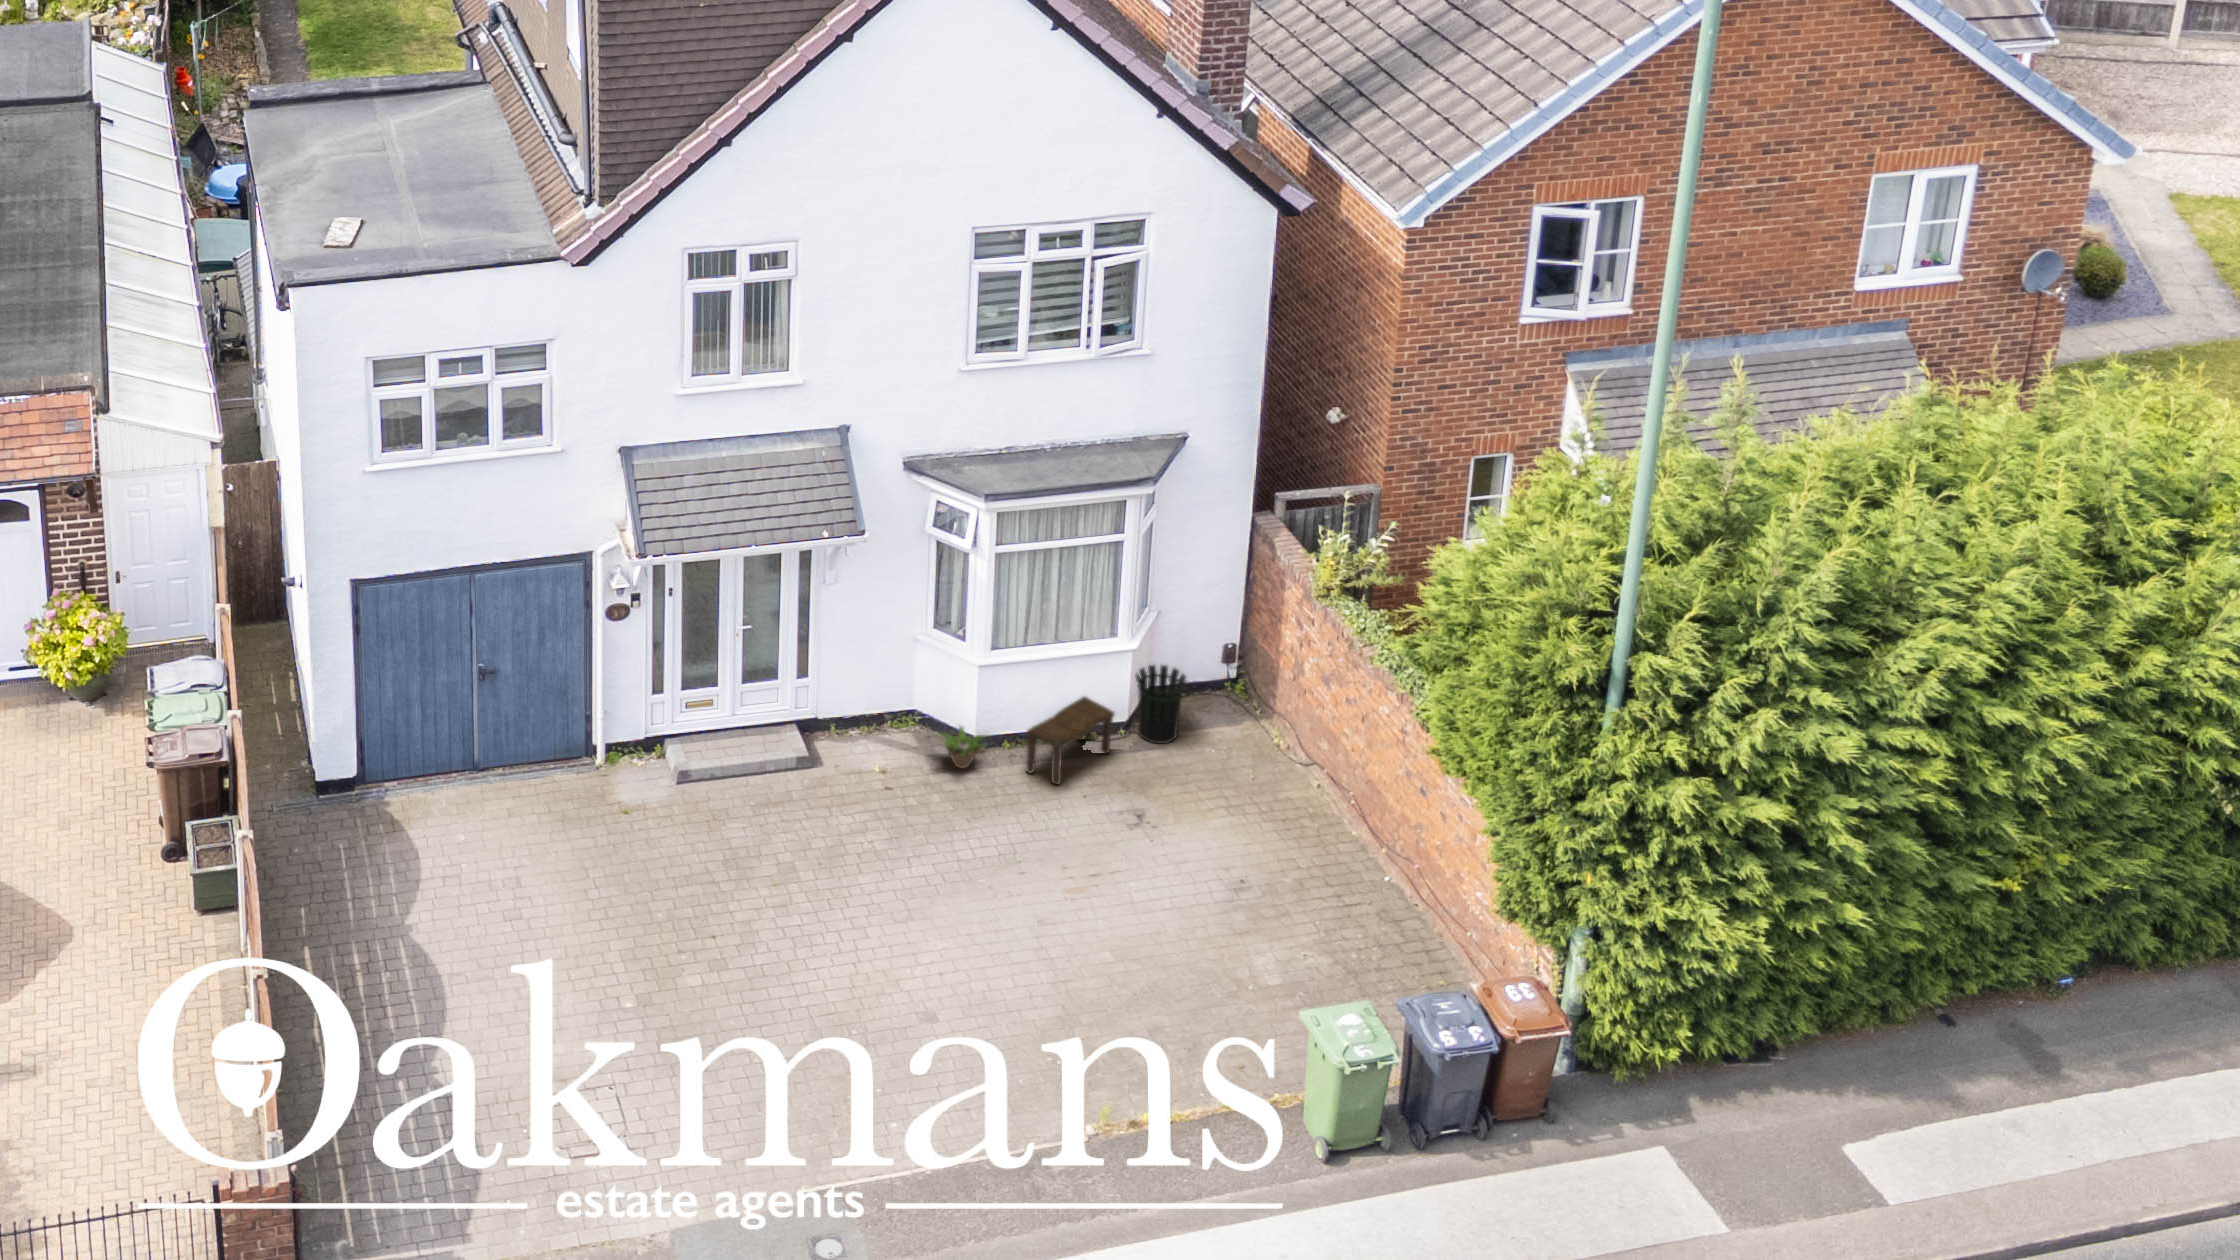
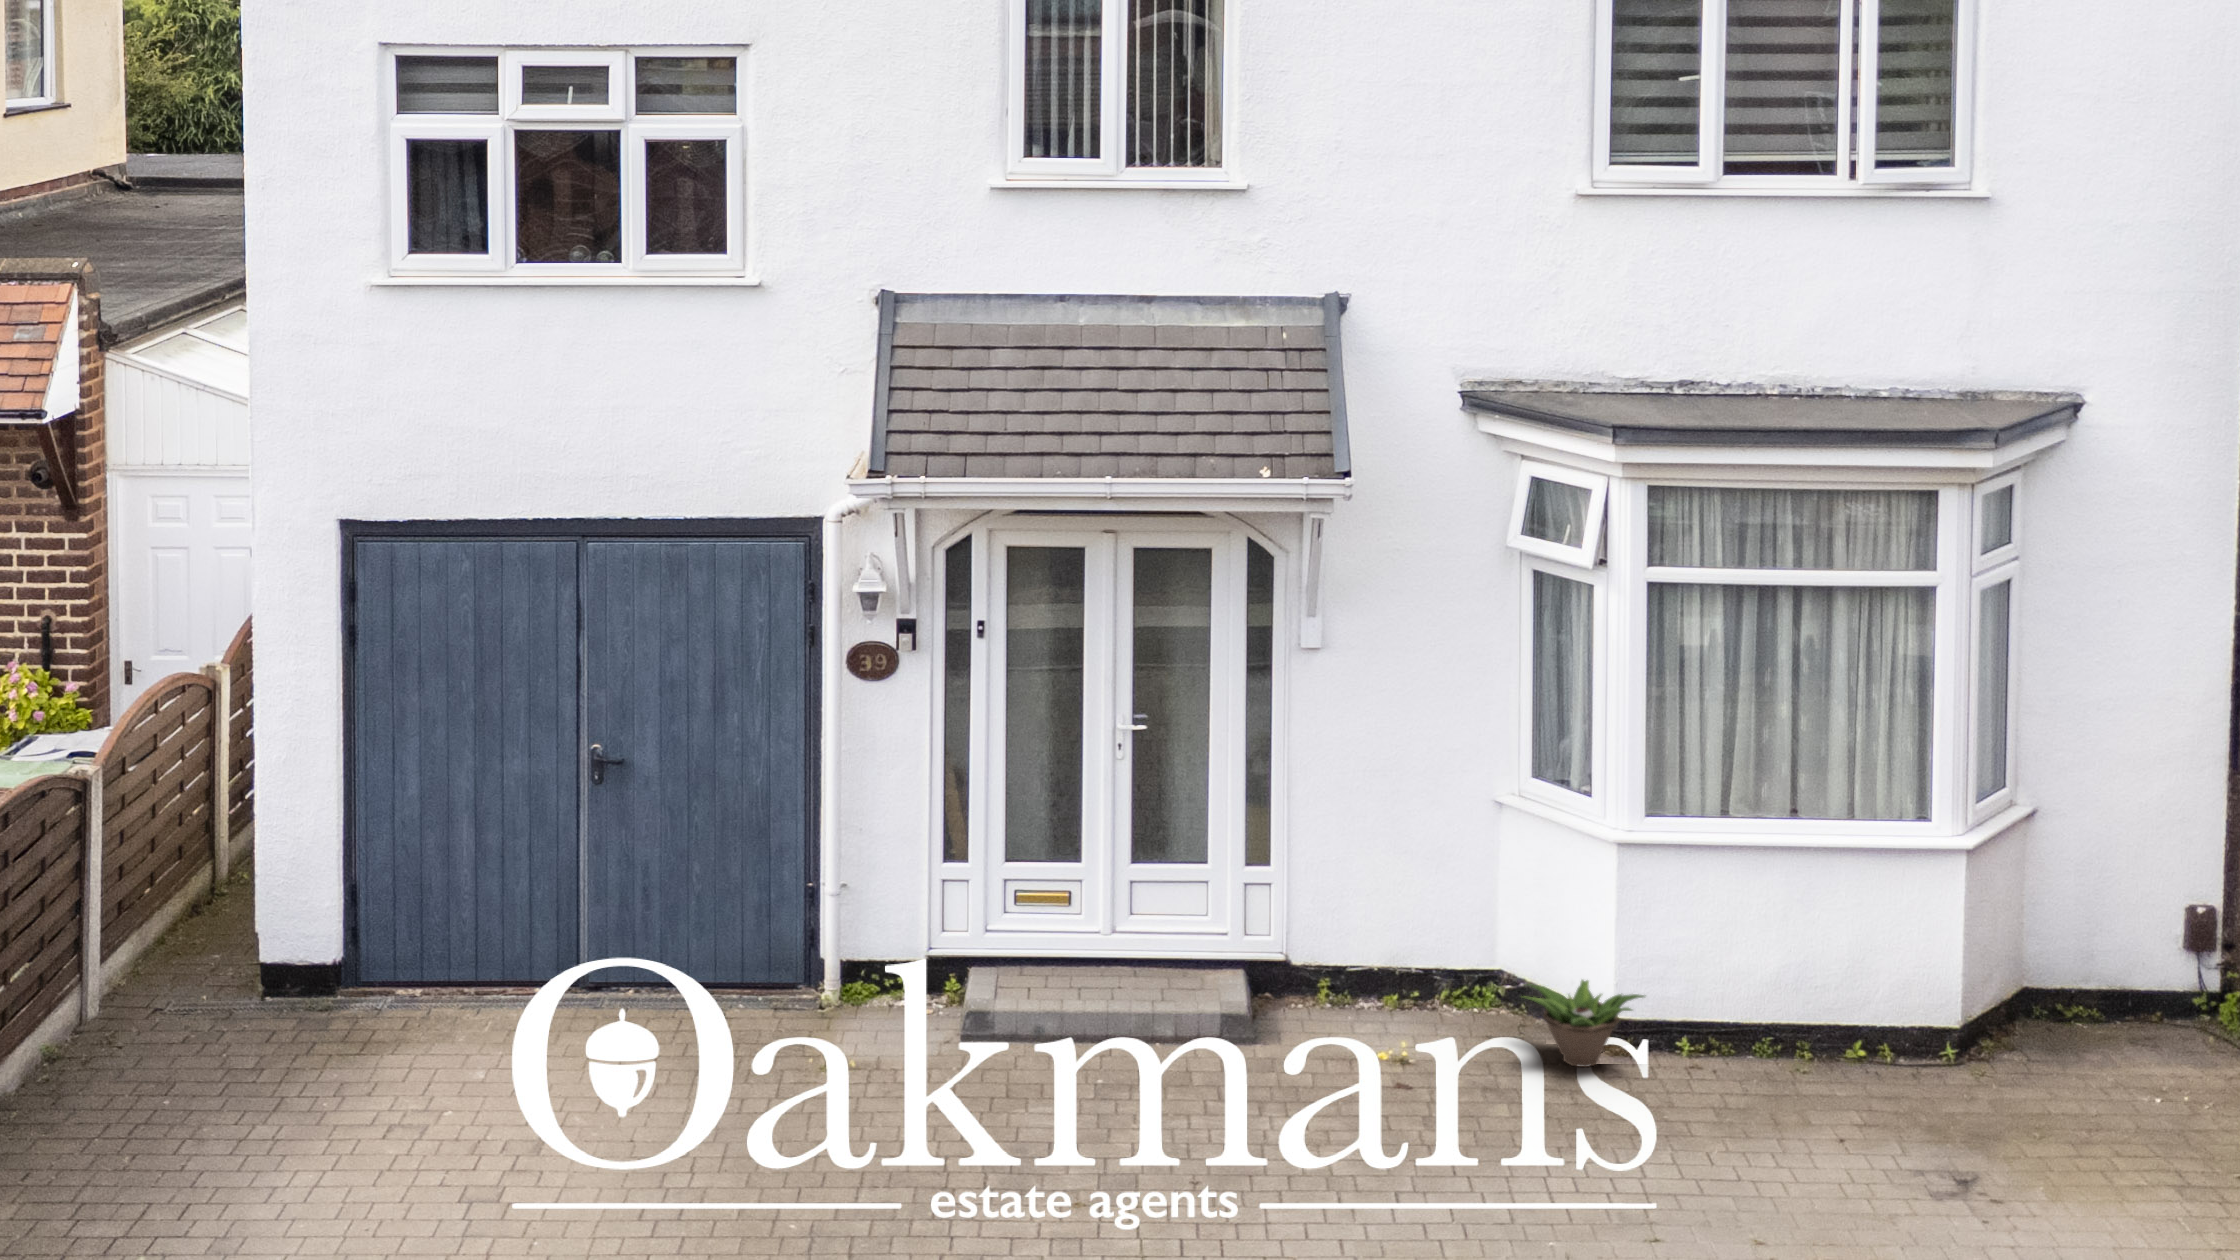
waste bin: present [1135,665,1187,744] -> none [1979,891,2100,1066]
bench: present [1026,697,1114,785] -> none [1721,938,1929,1111]

